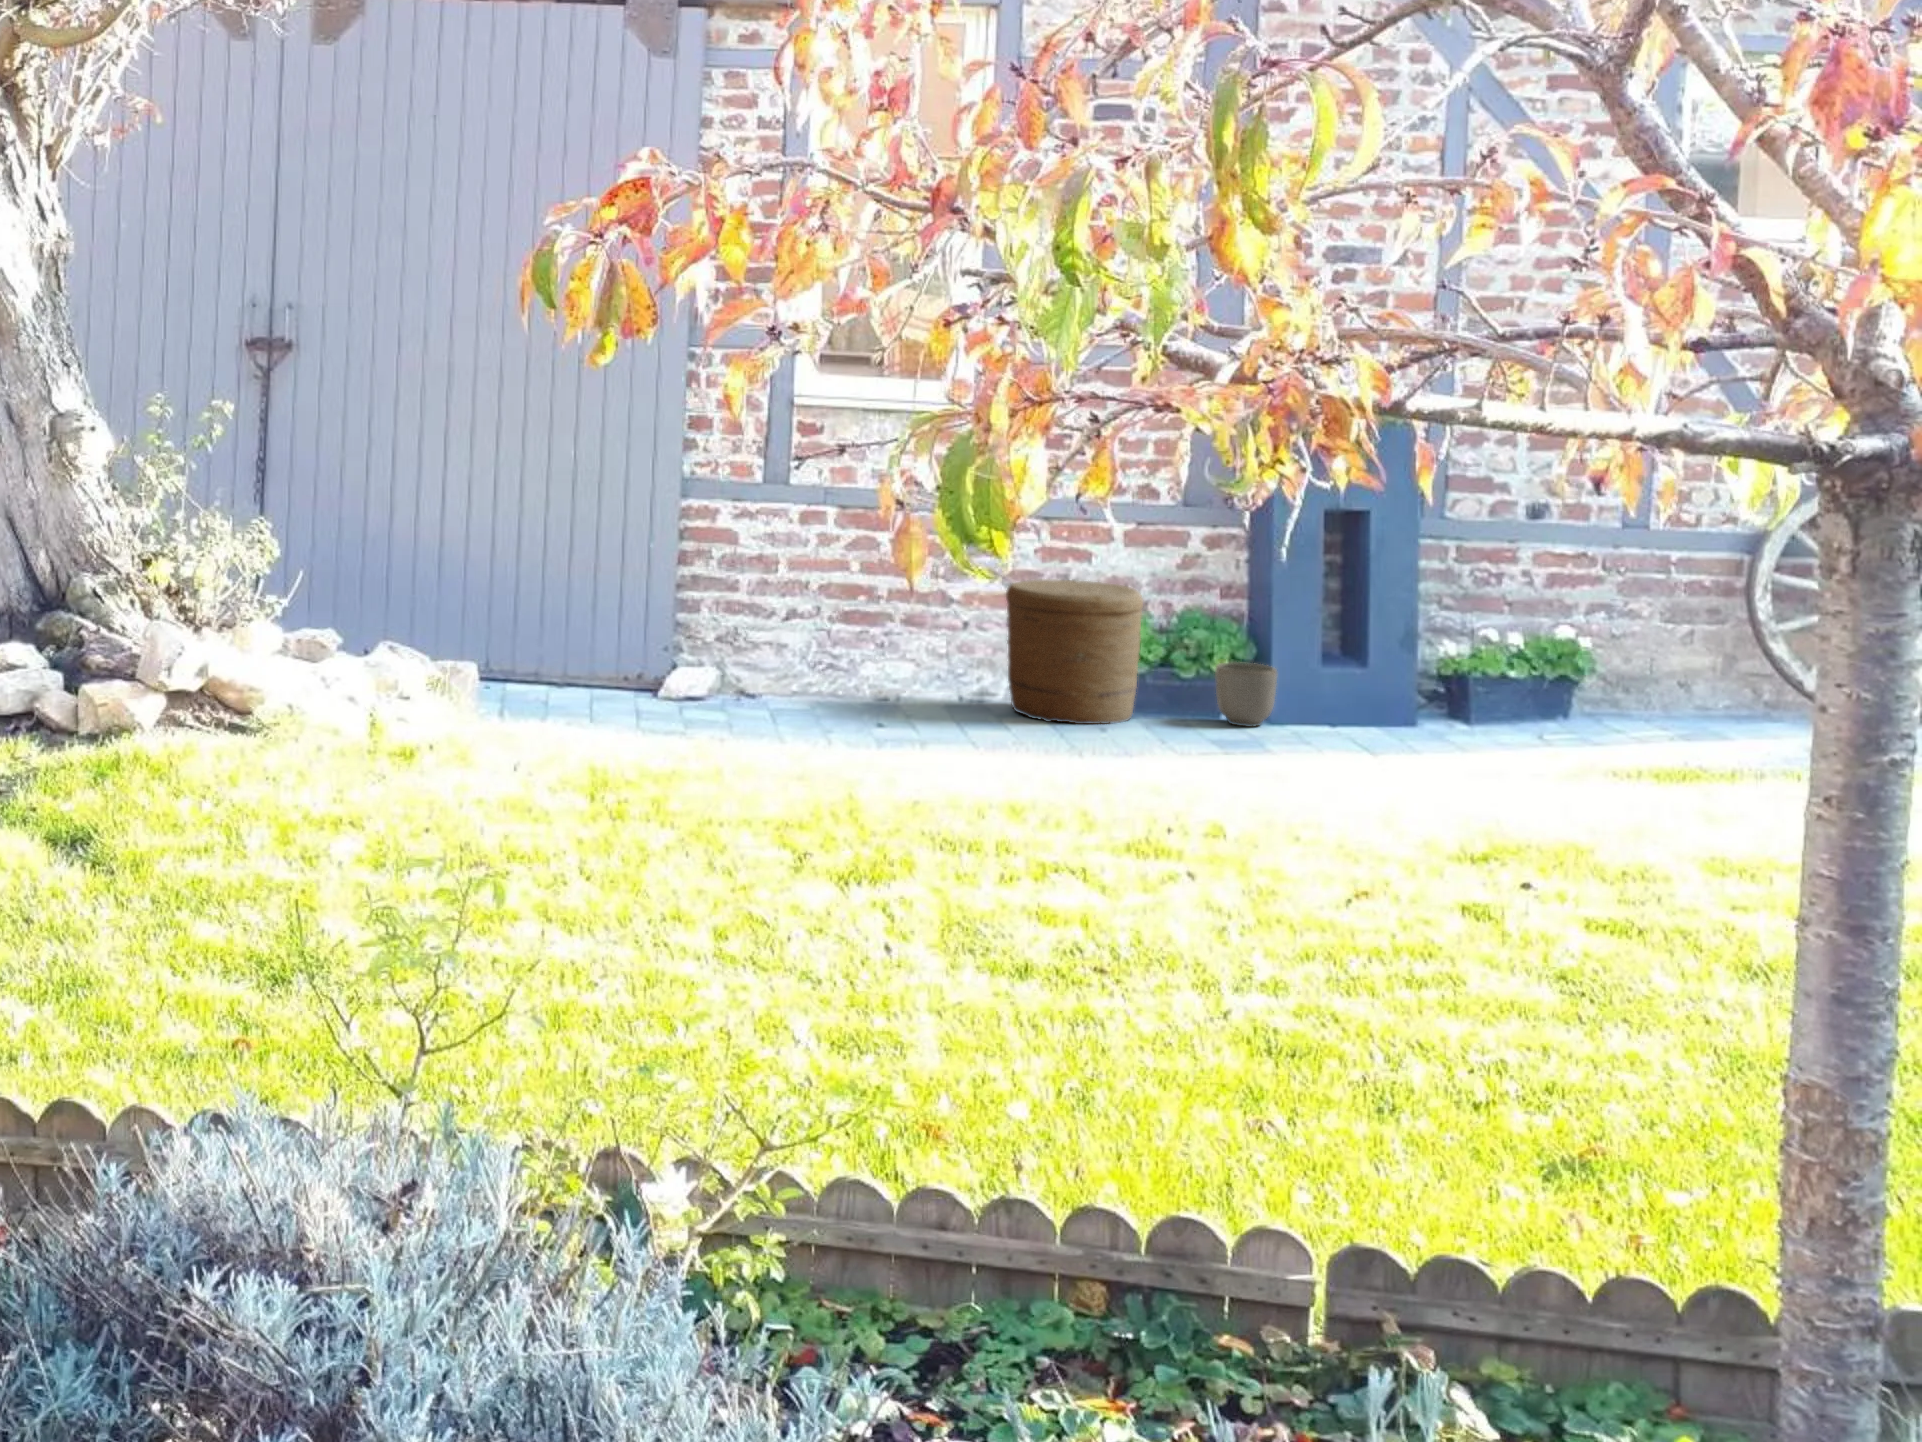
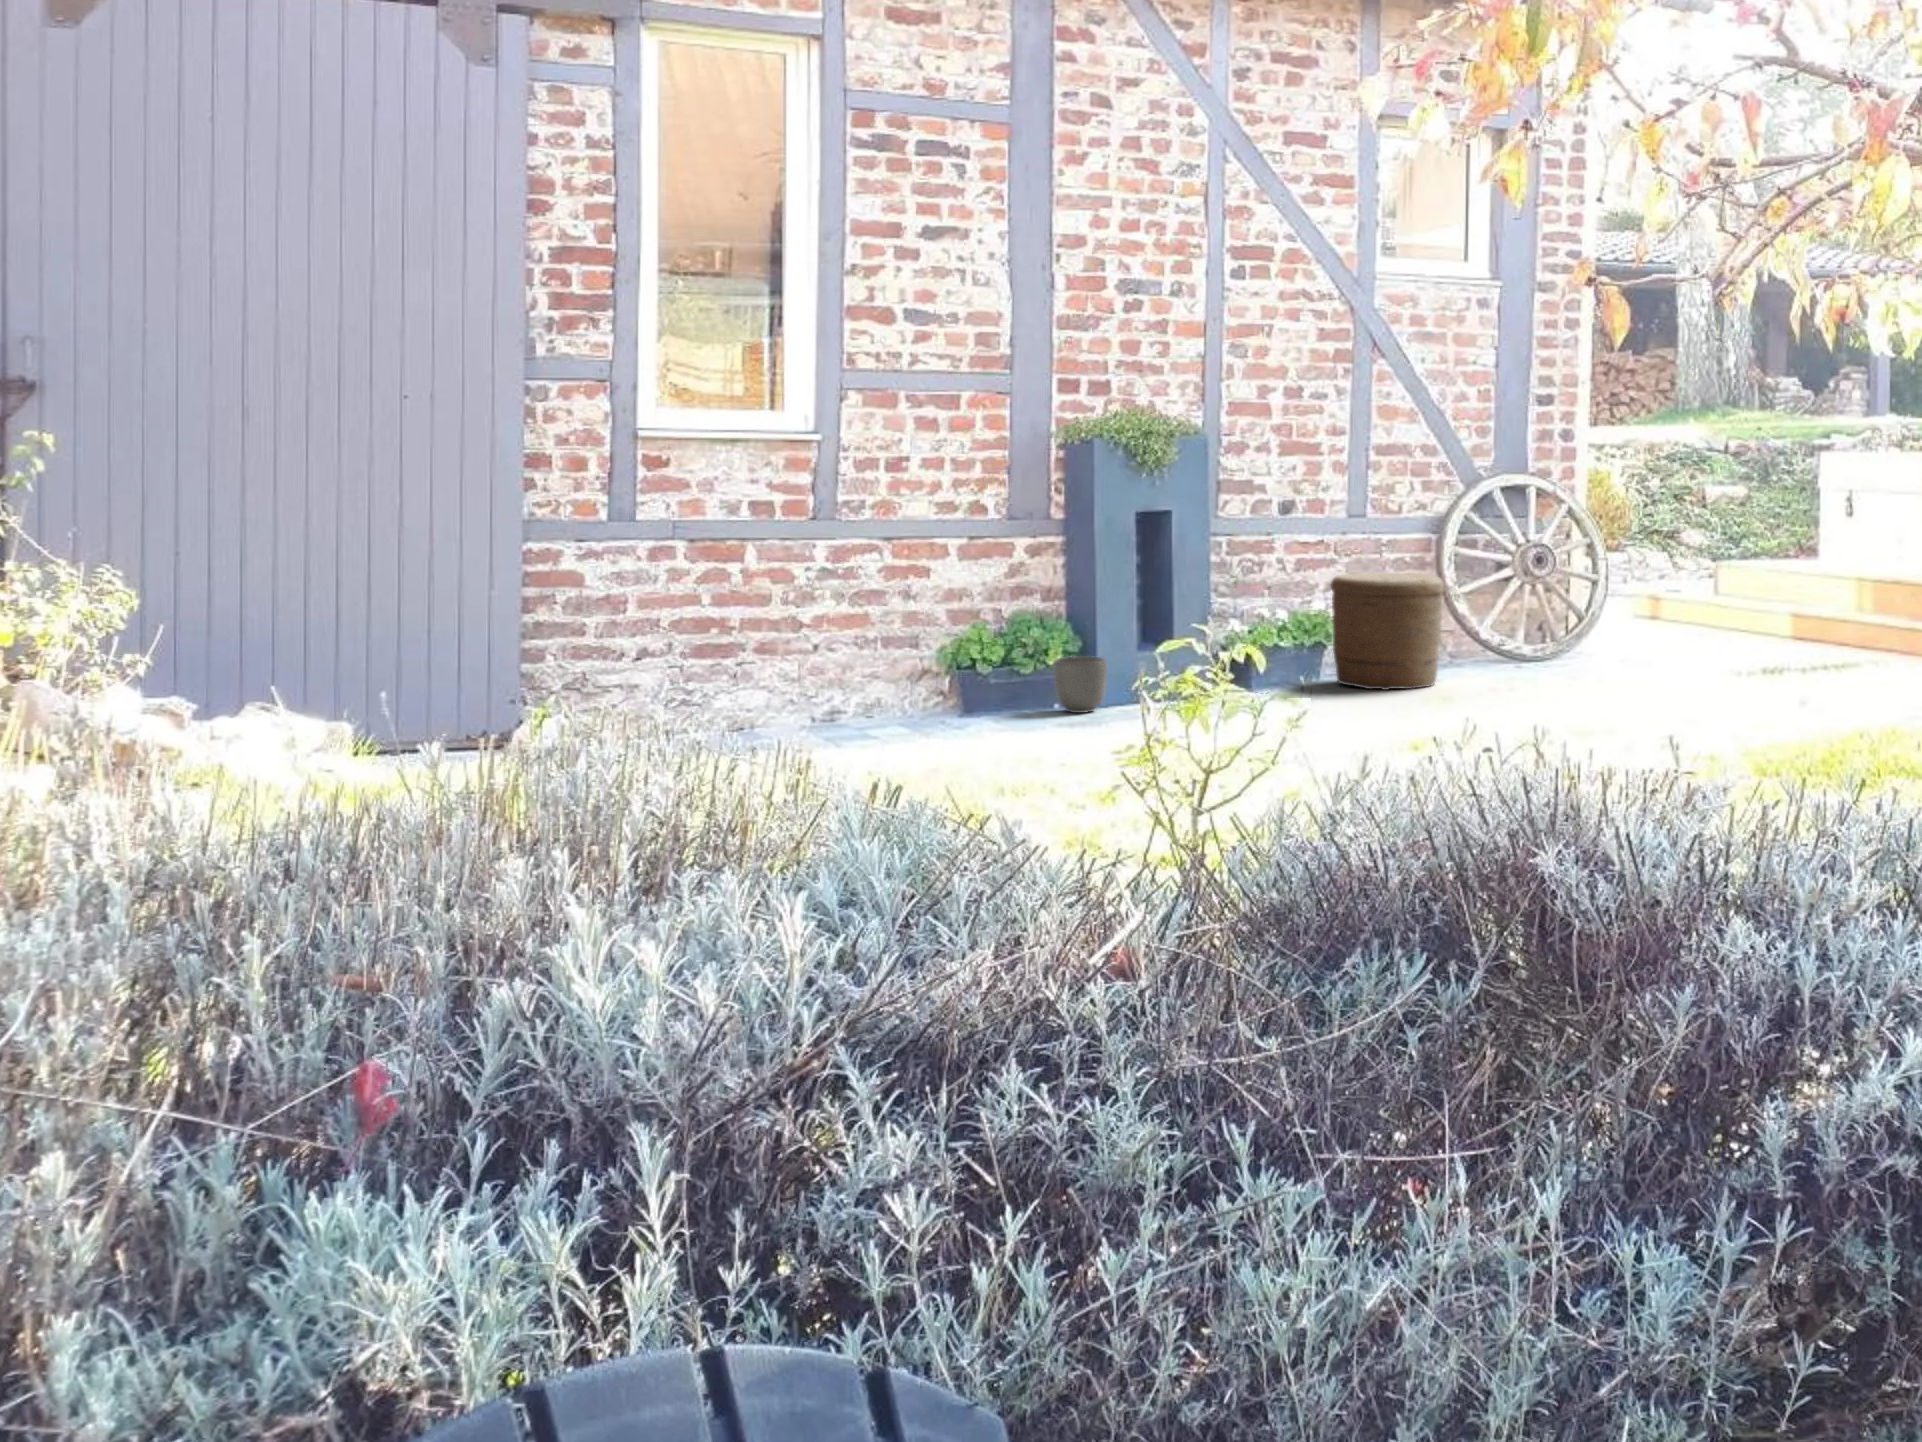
woven basket: present [1006,579,1143,724] -> present [1330,573,1444,690]

